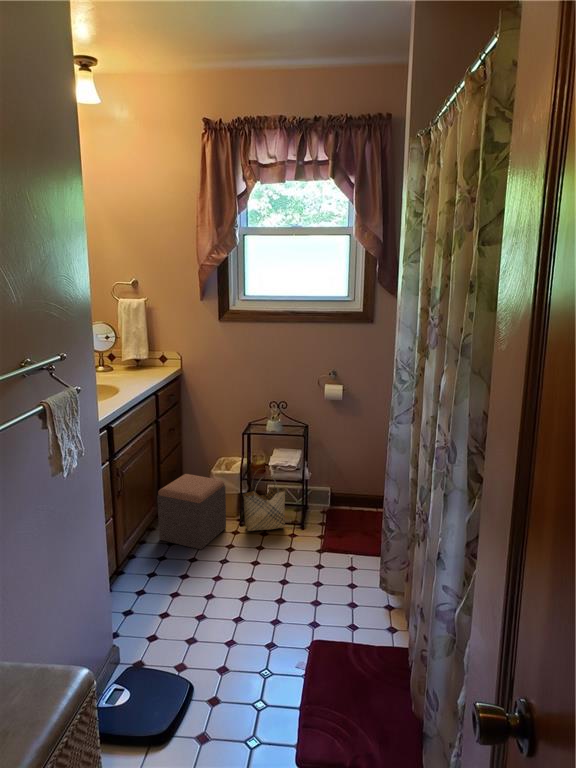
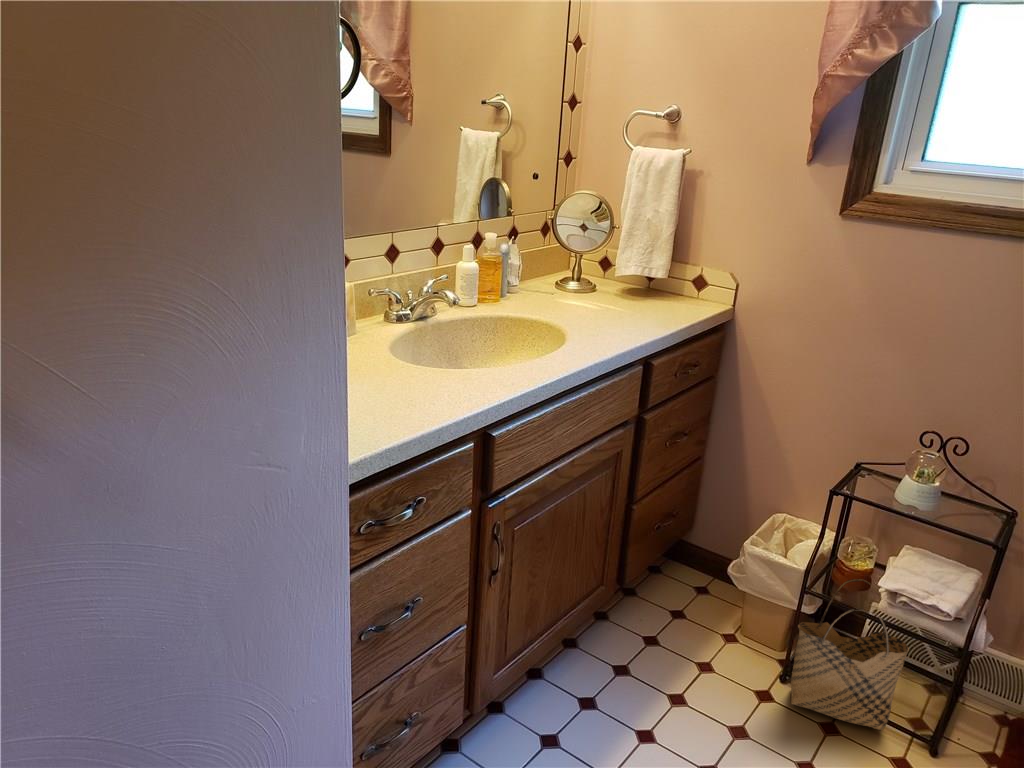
footstool: present [157,474,226,549] -> none [606,532,764,710]

